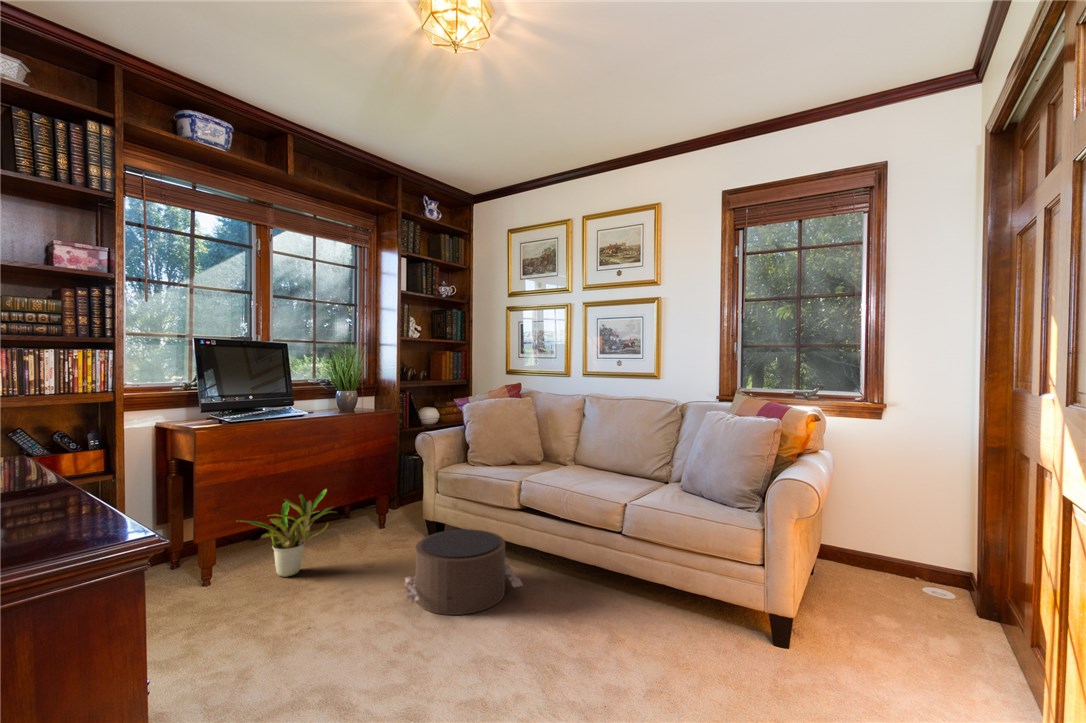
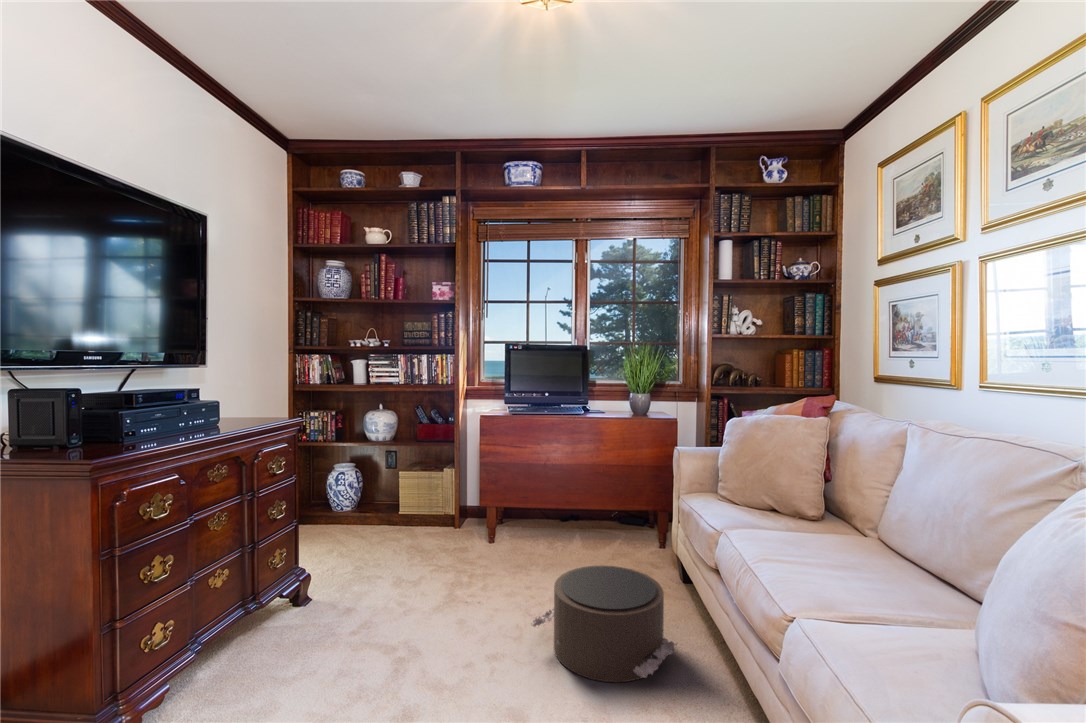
potted plant: present [243,489,337,577] -> none [497,487,585,559]

